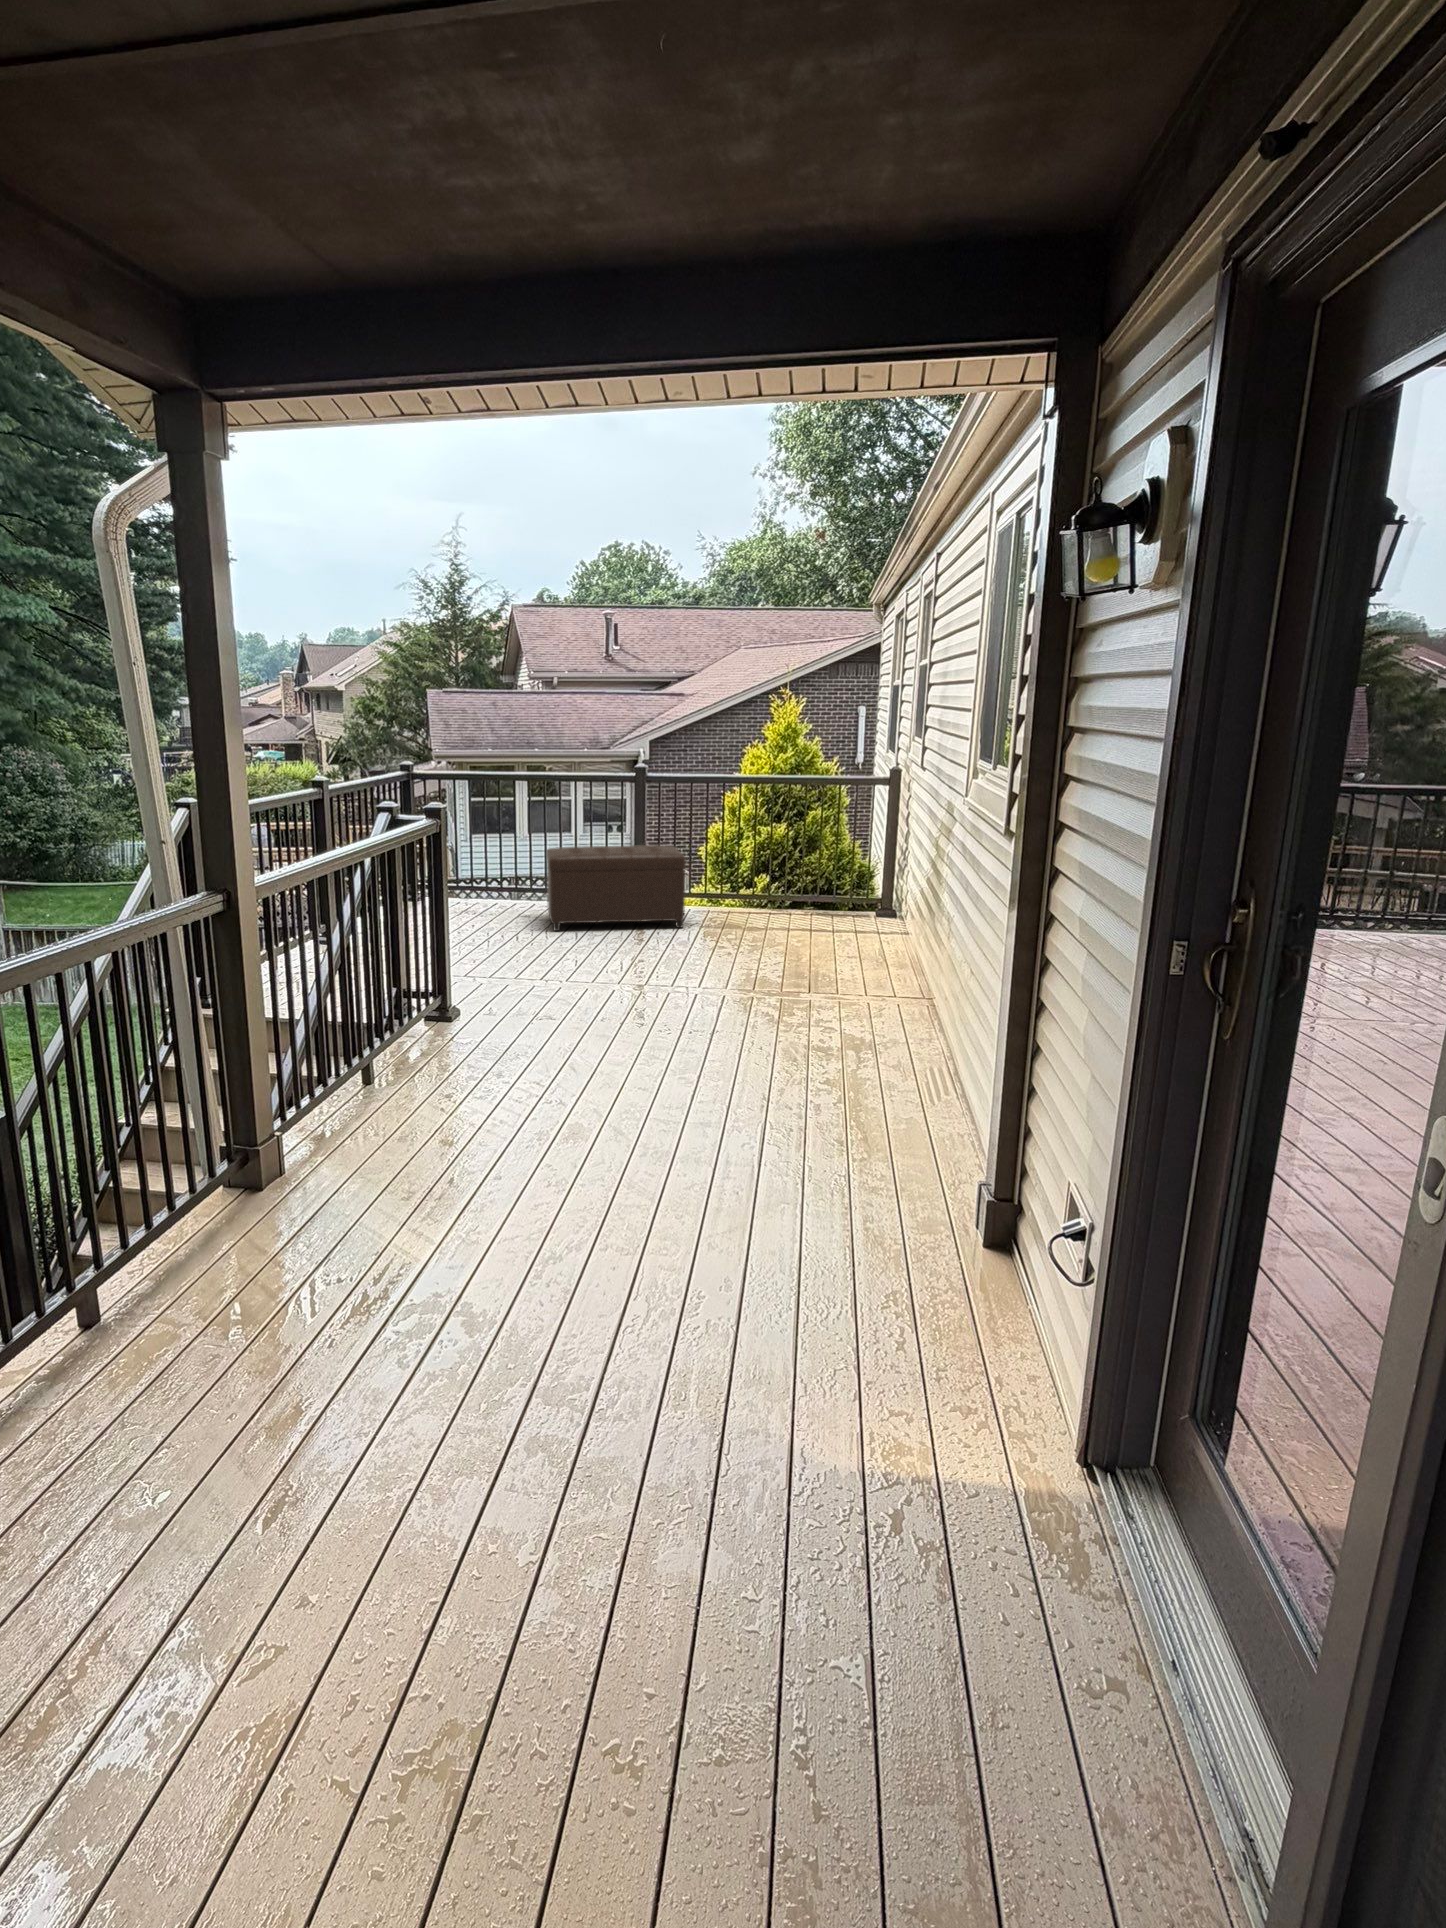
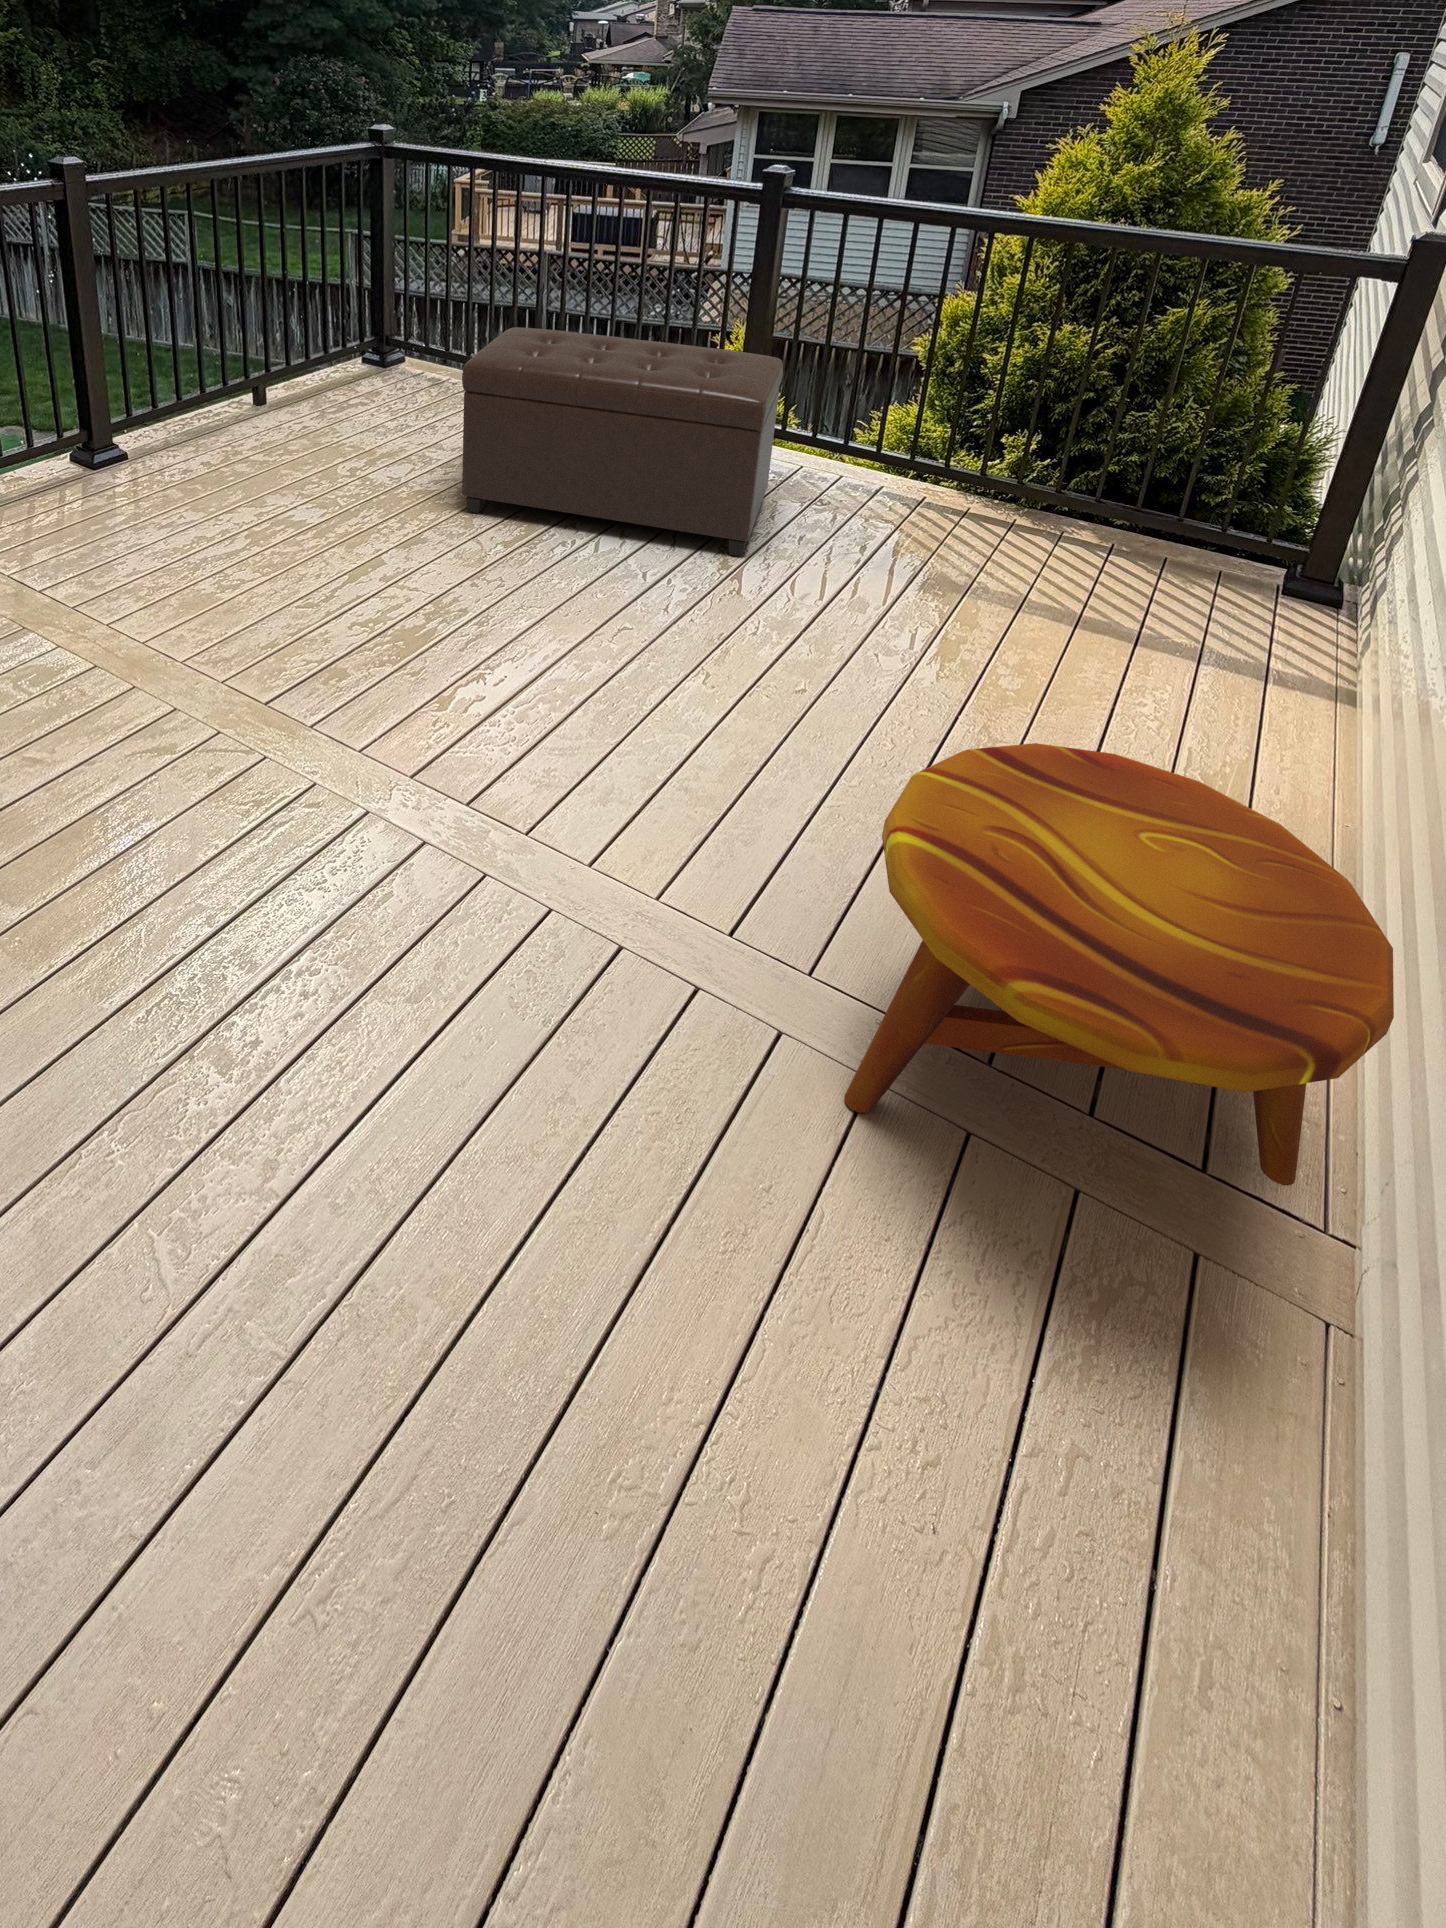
side table: none [806,907,931,1001] -> present [844,743,1394,1185]

